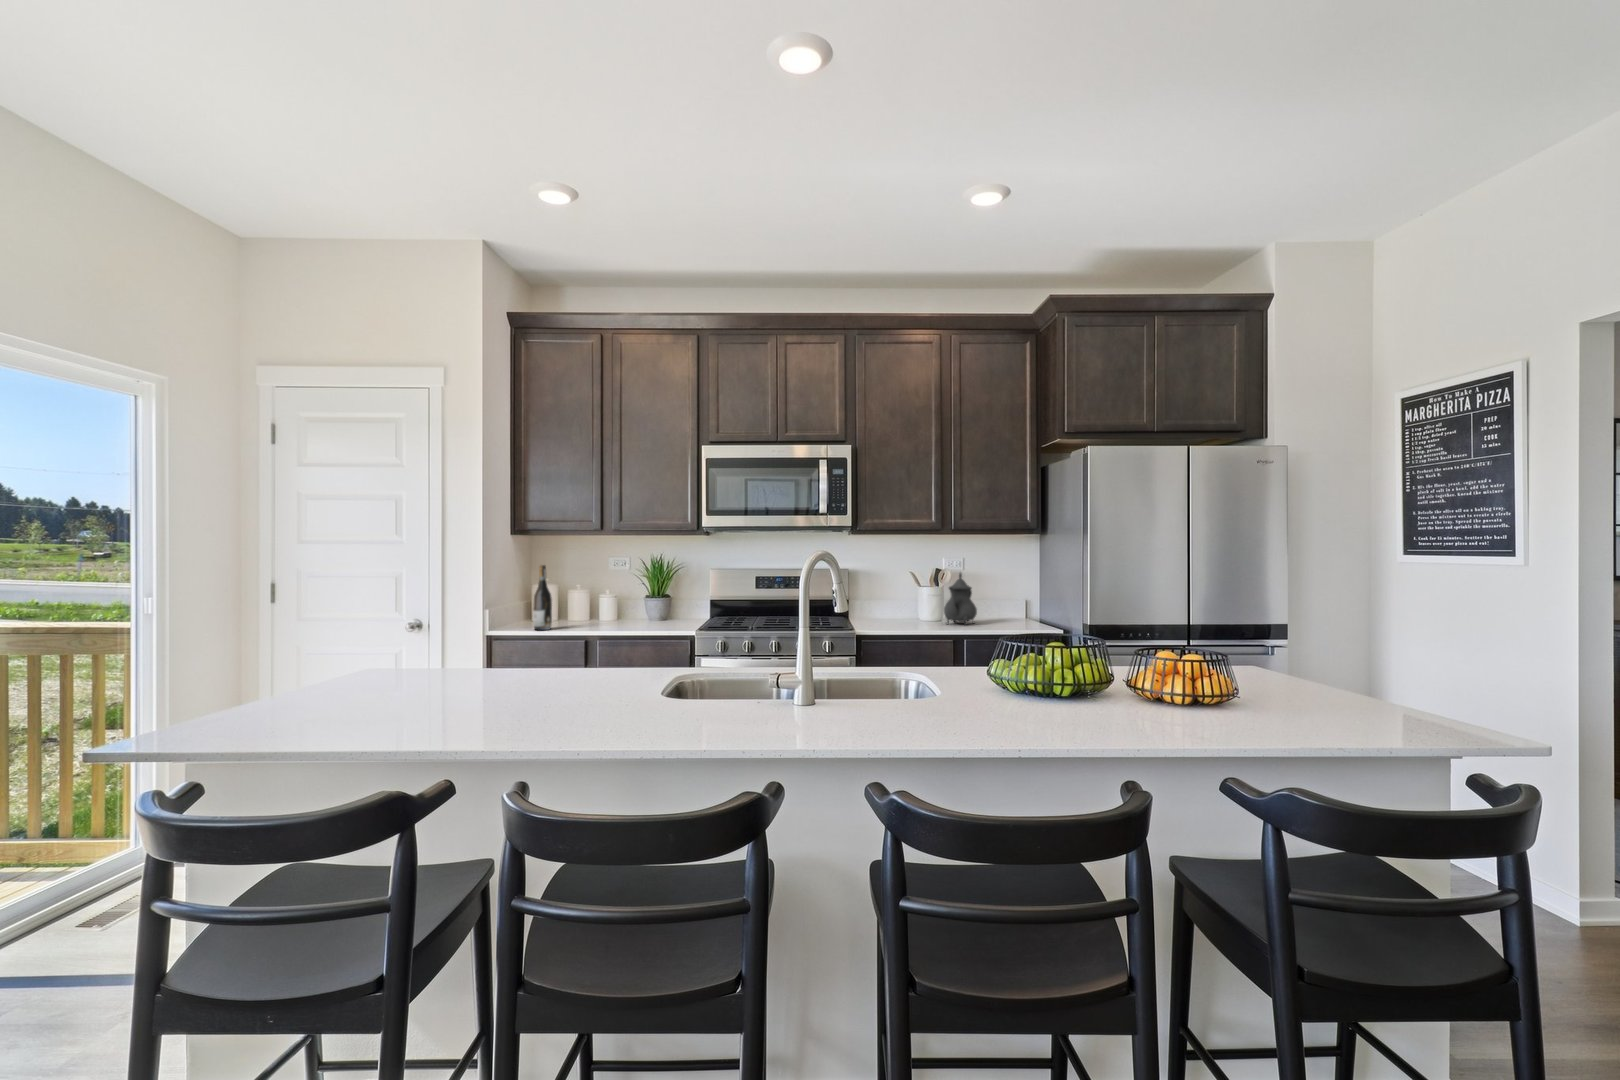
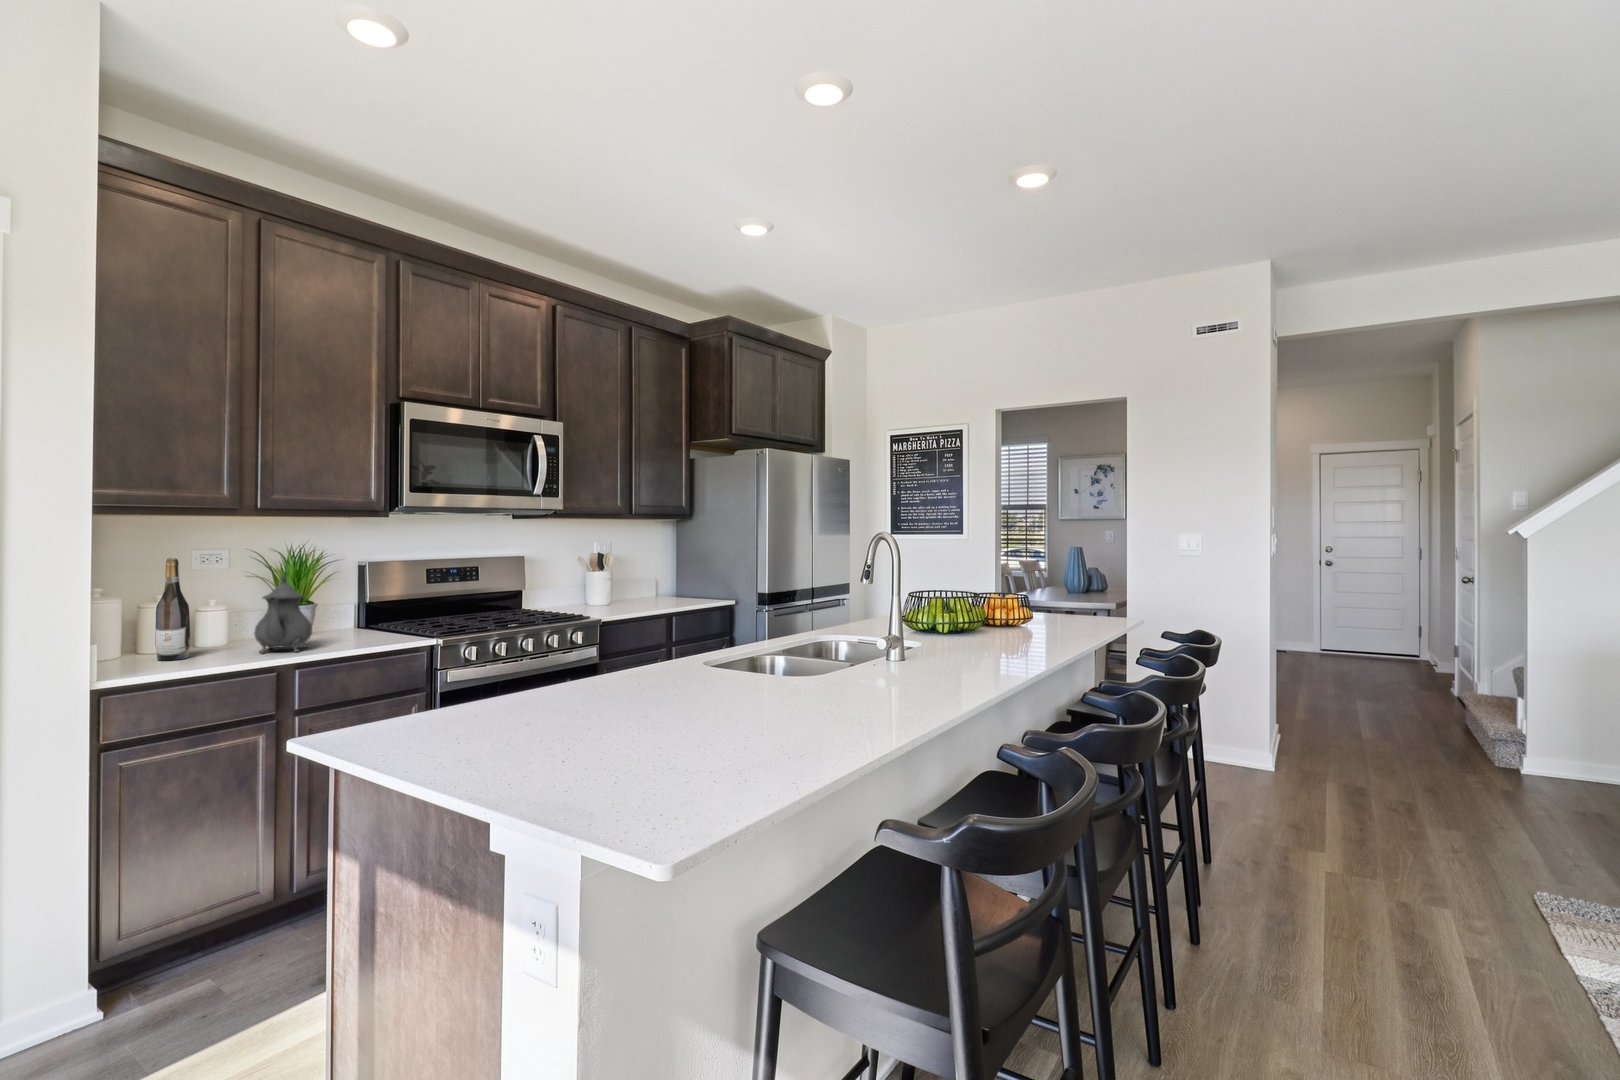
teapot: present [944,573,977,625] -> present [254,573,312,653]

